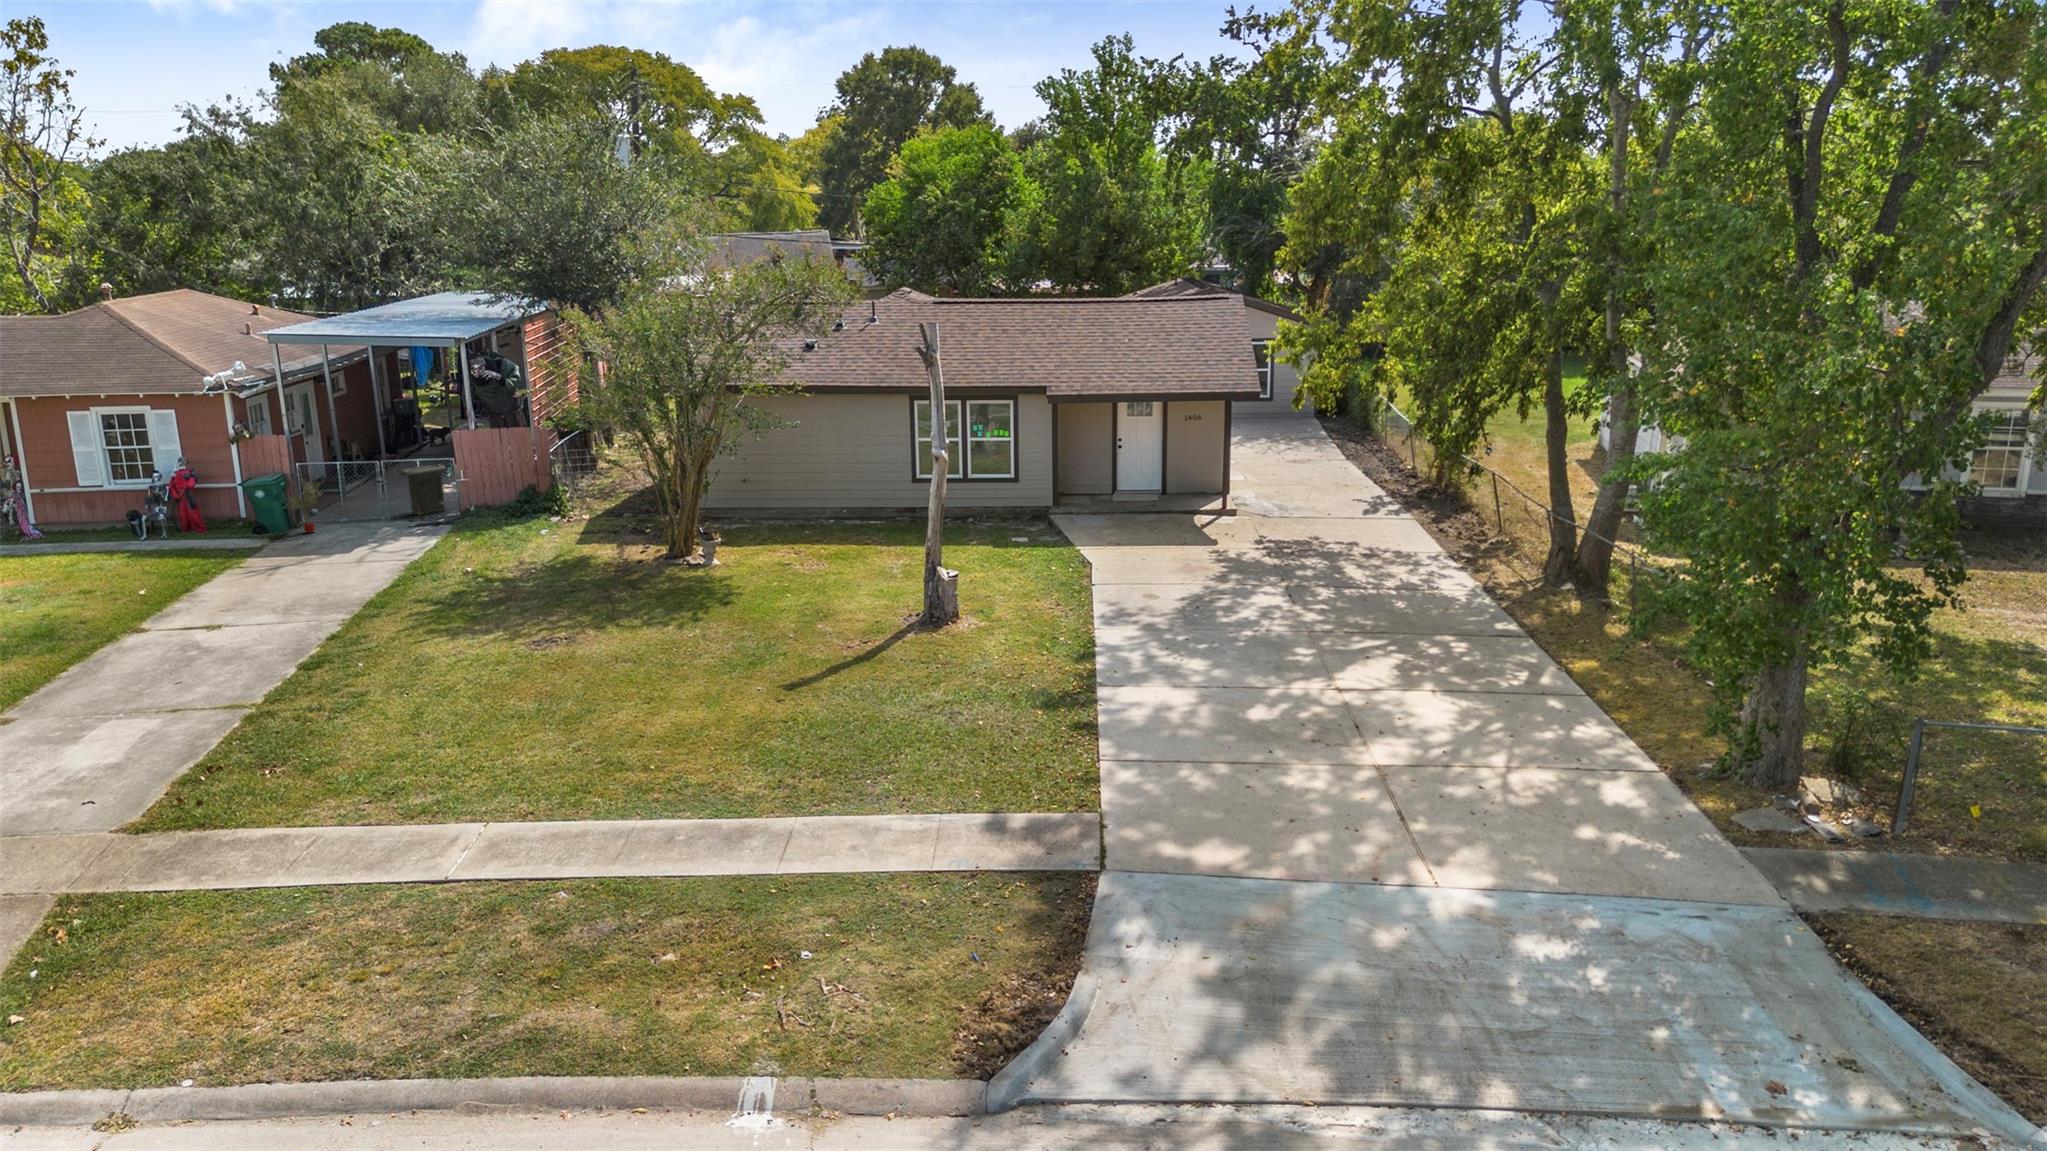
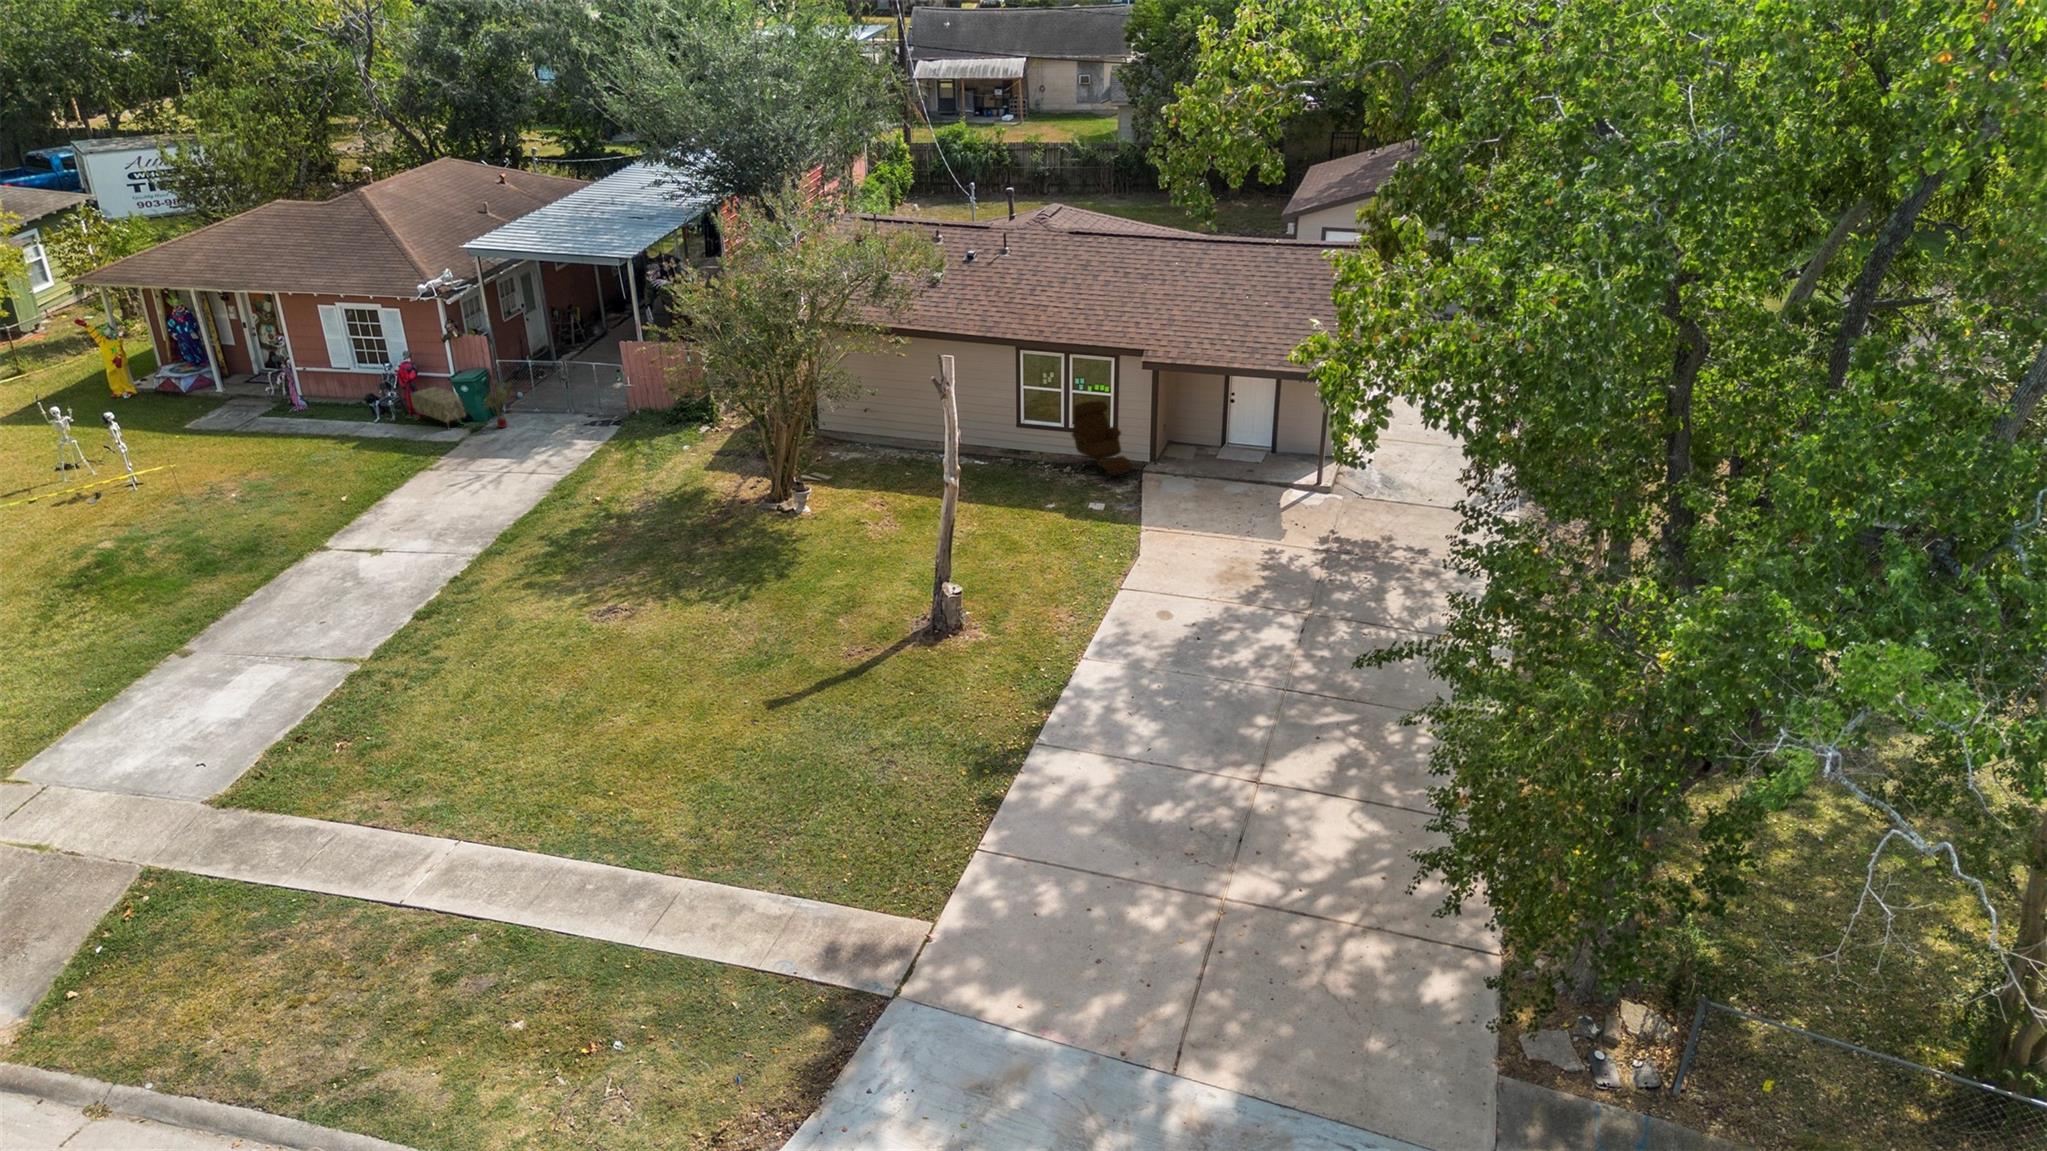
lounge chair: none [974,448,1043,523] -> present [1072,401,1132,478]
trash can: present [401,465,446,515] -> none [582,365,623,411]
bench: none [190,497,269,539] -> present [411,387,466,429]

